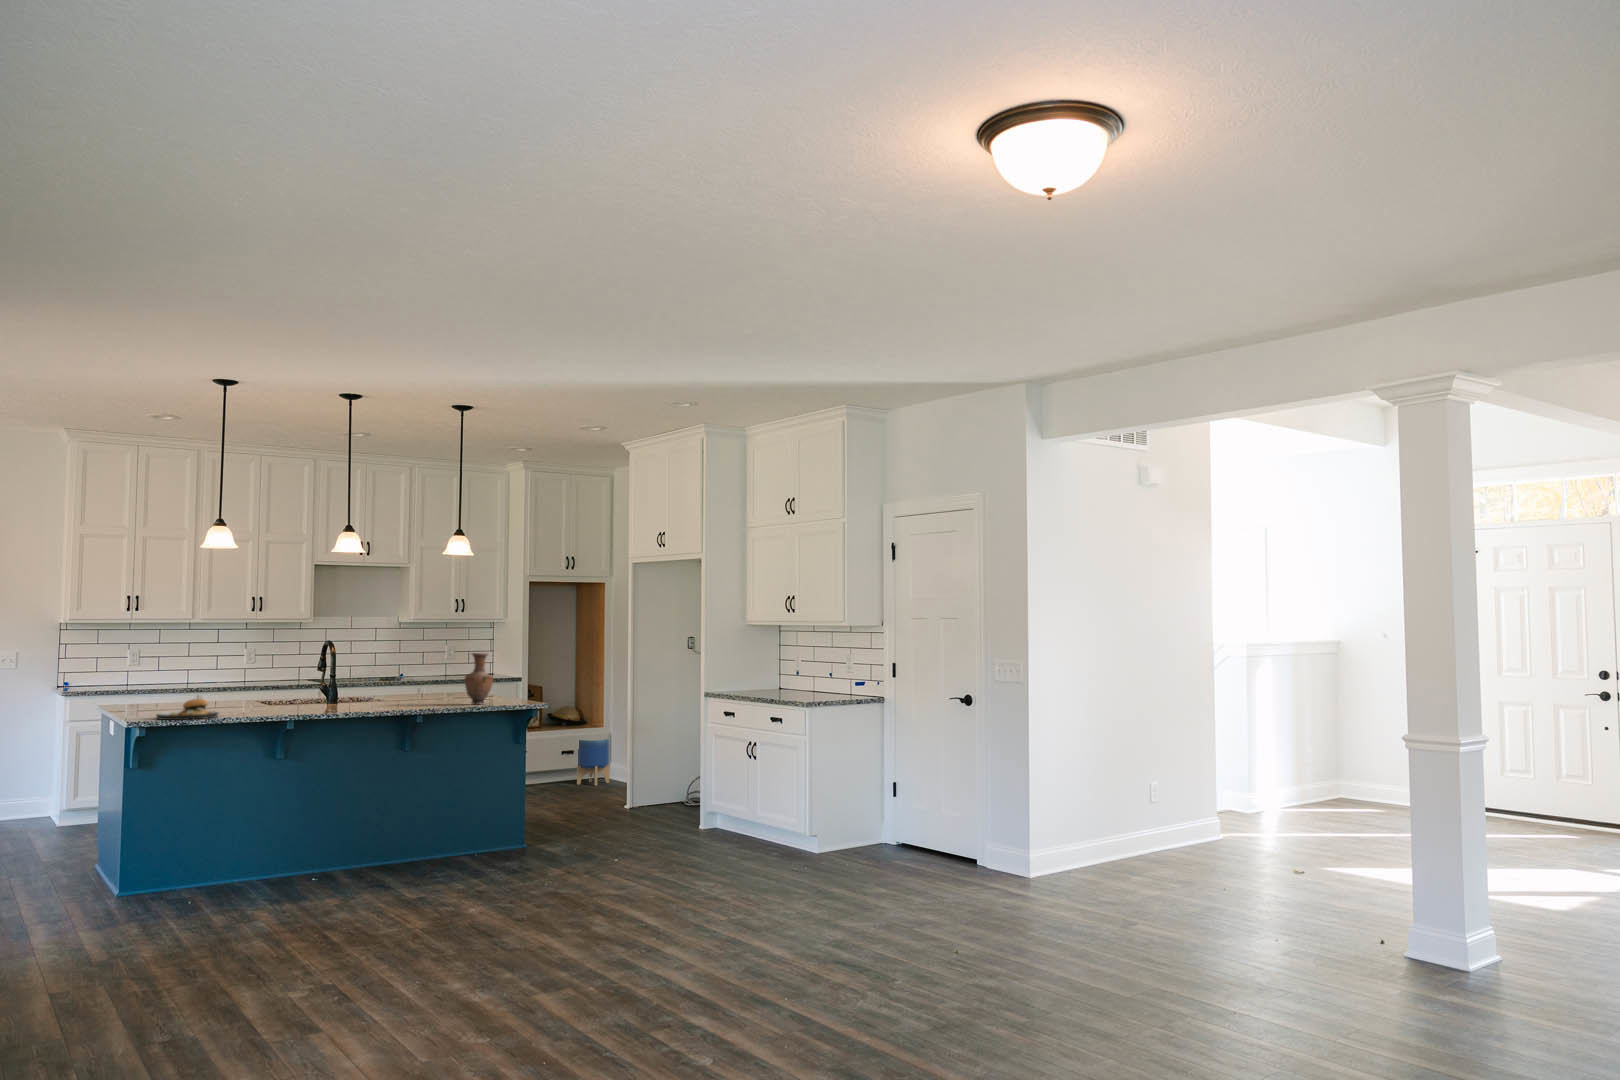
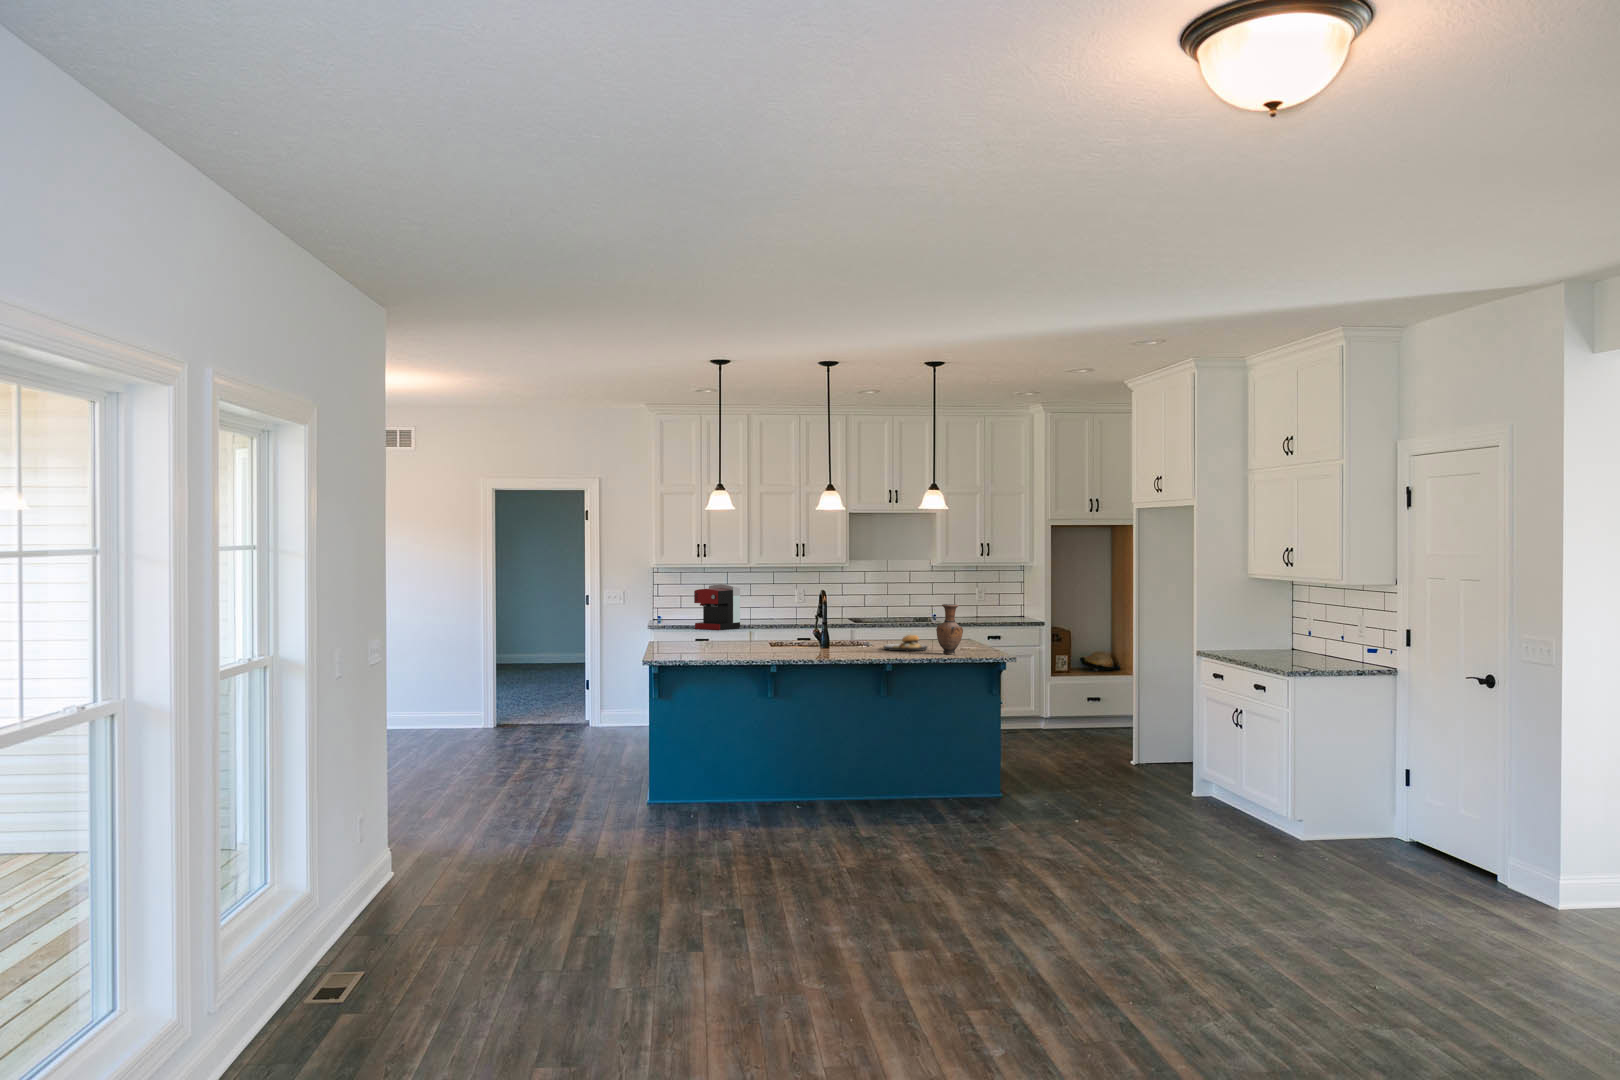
coffee maker: none [122,642,182,695] -> present [694,584,740,630]
plate: present [156,699,218,720] -> present [884,635,927,651]
planter: present [577,738,610,786] -> none [1099,685,1133,735]

